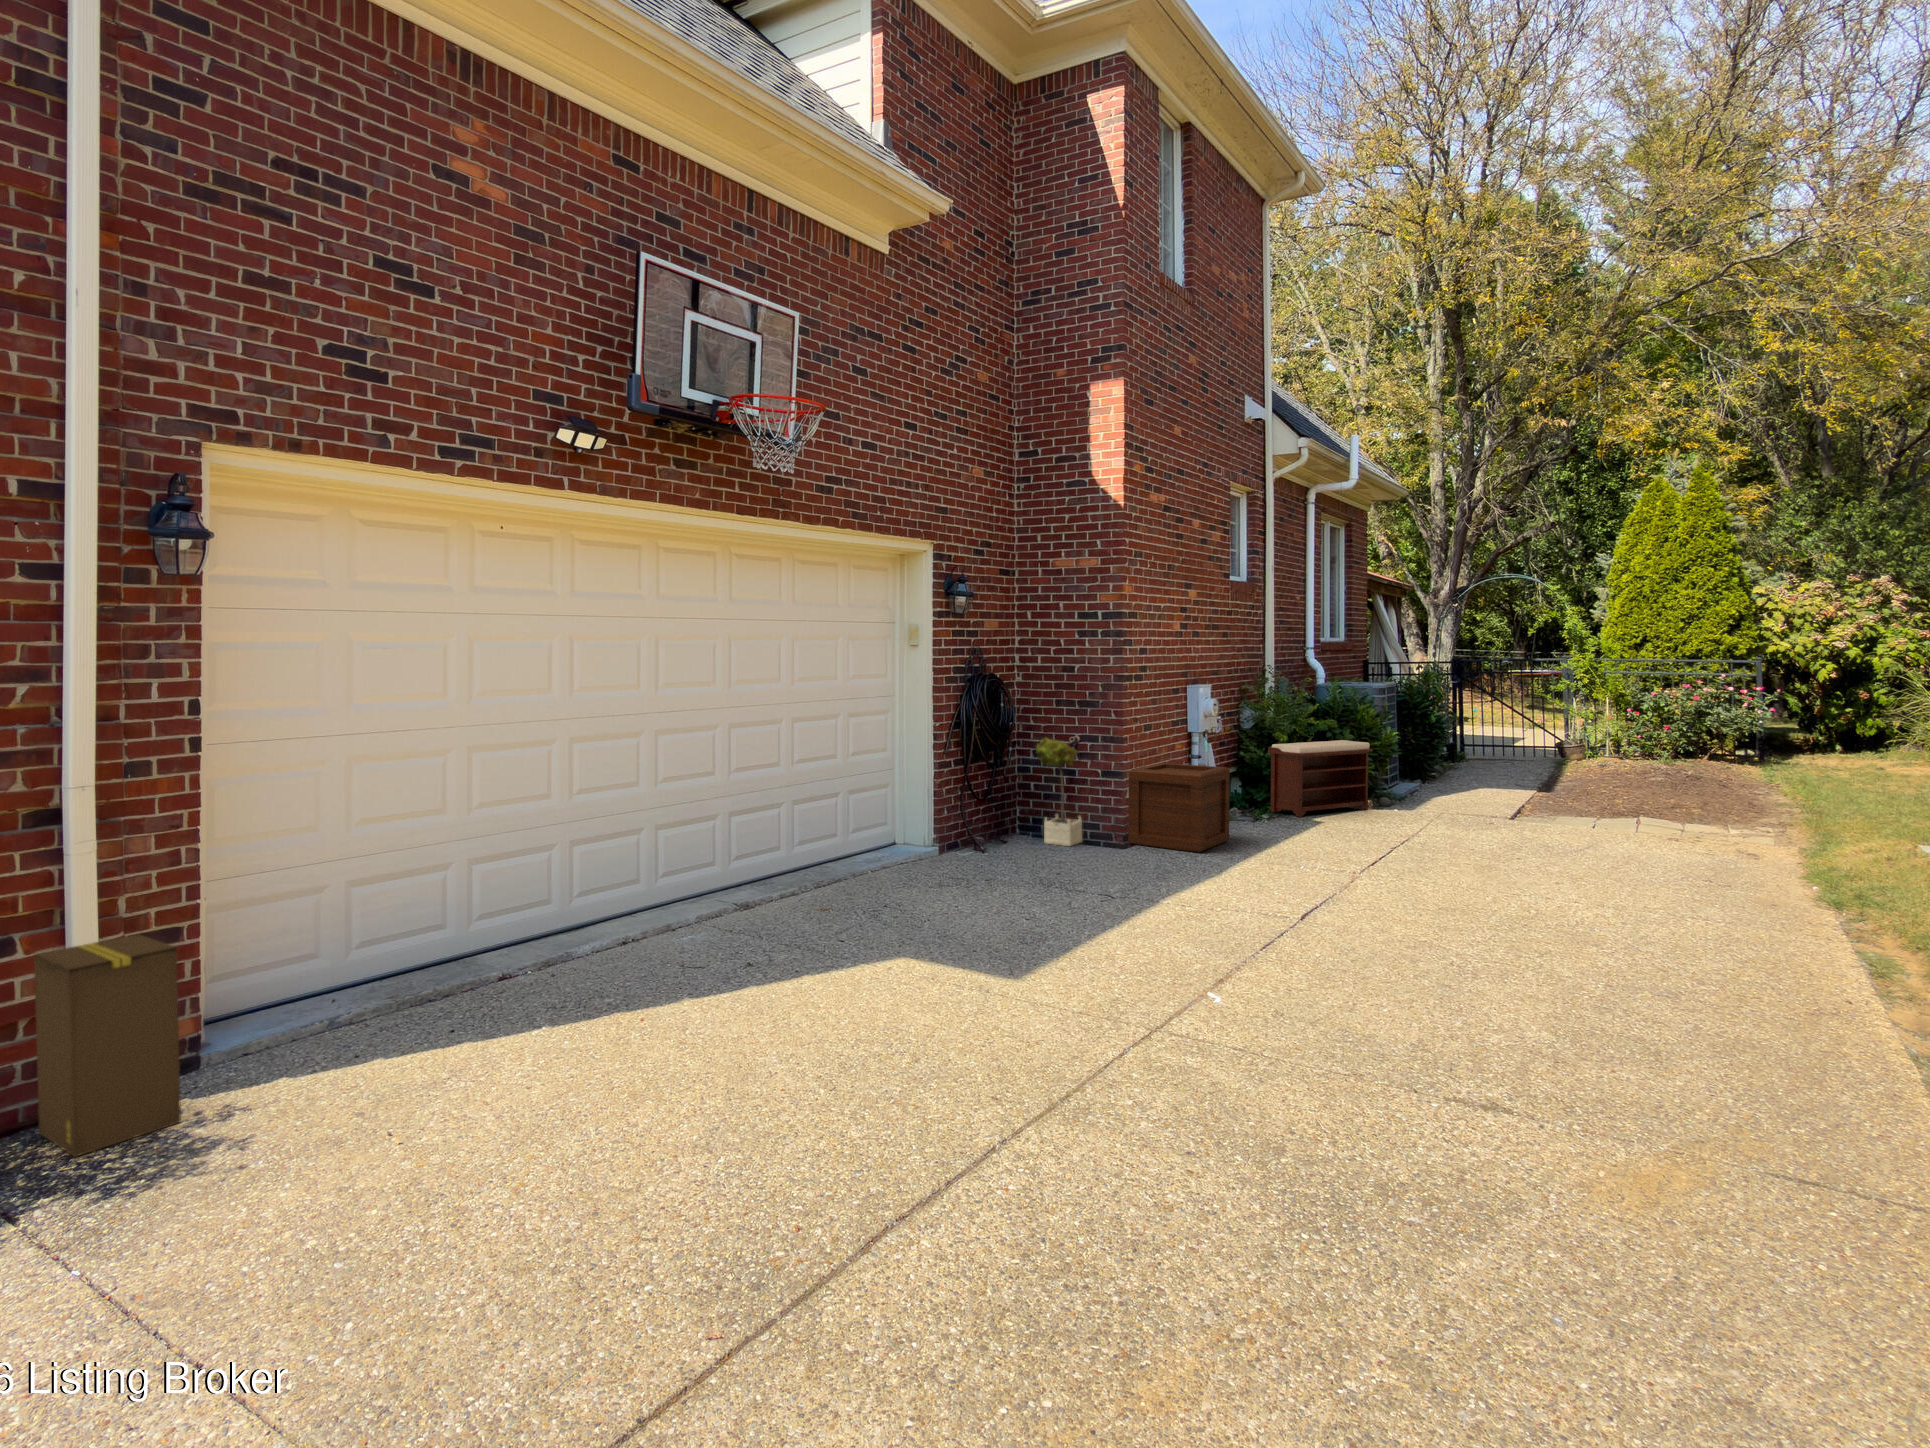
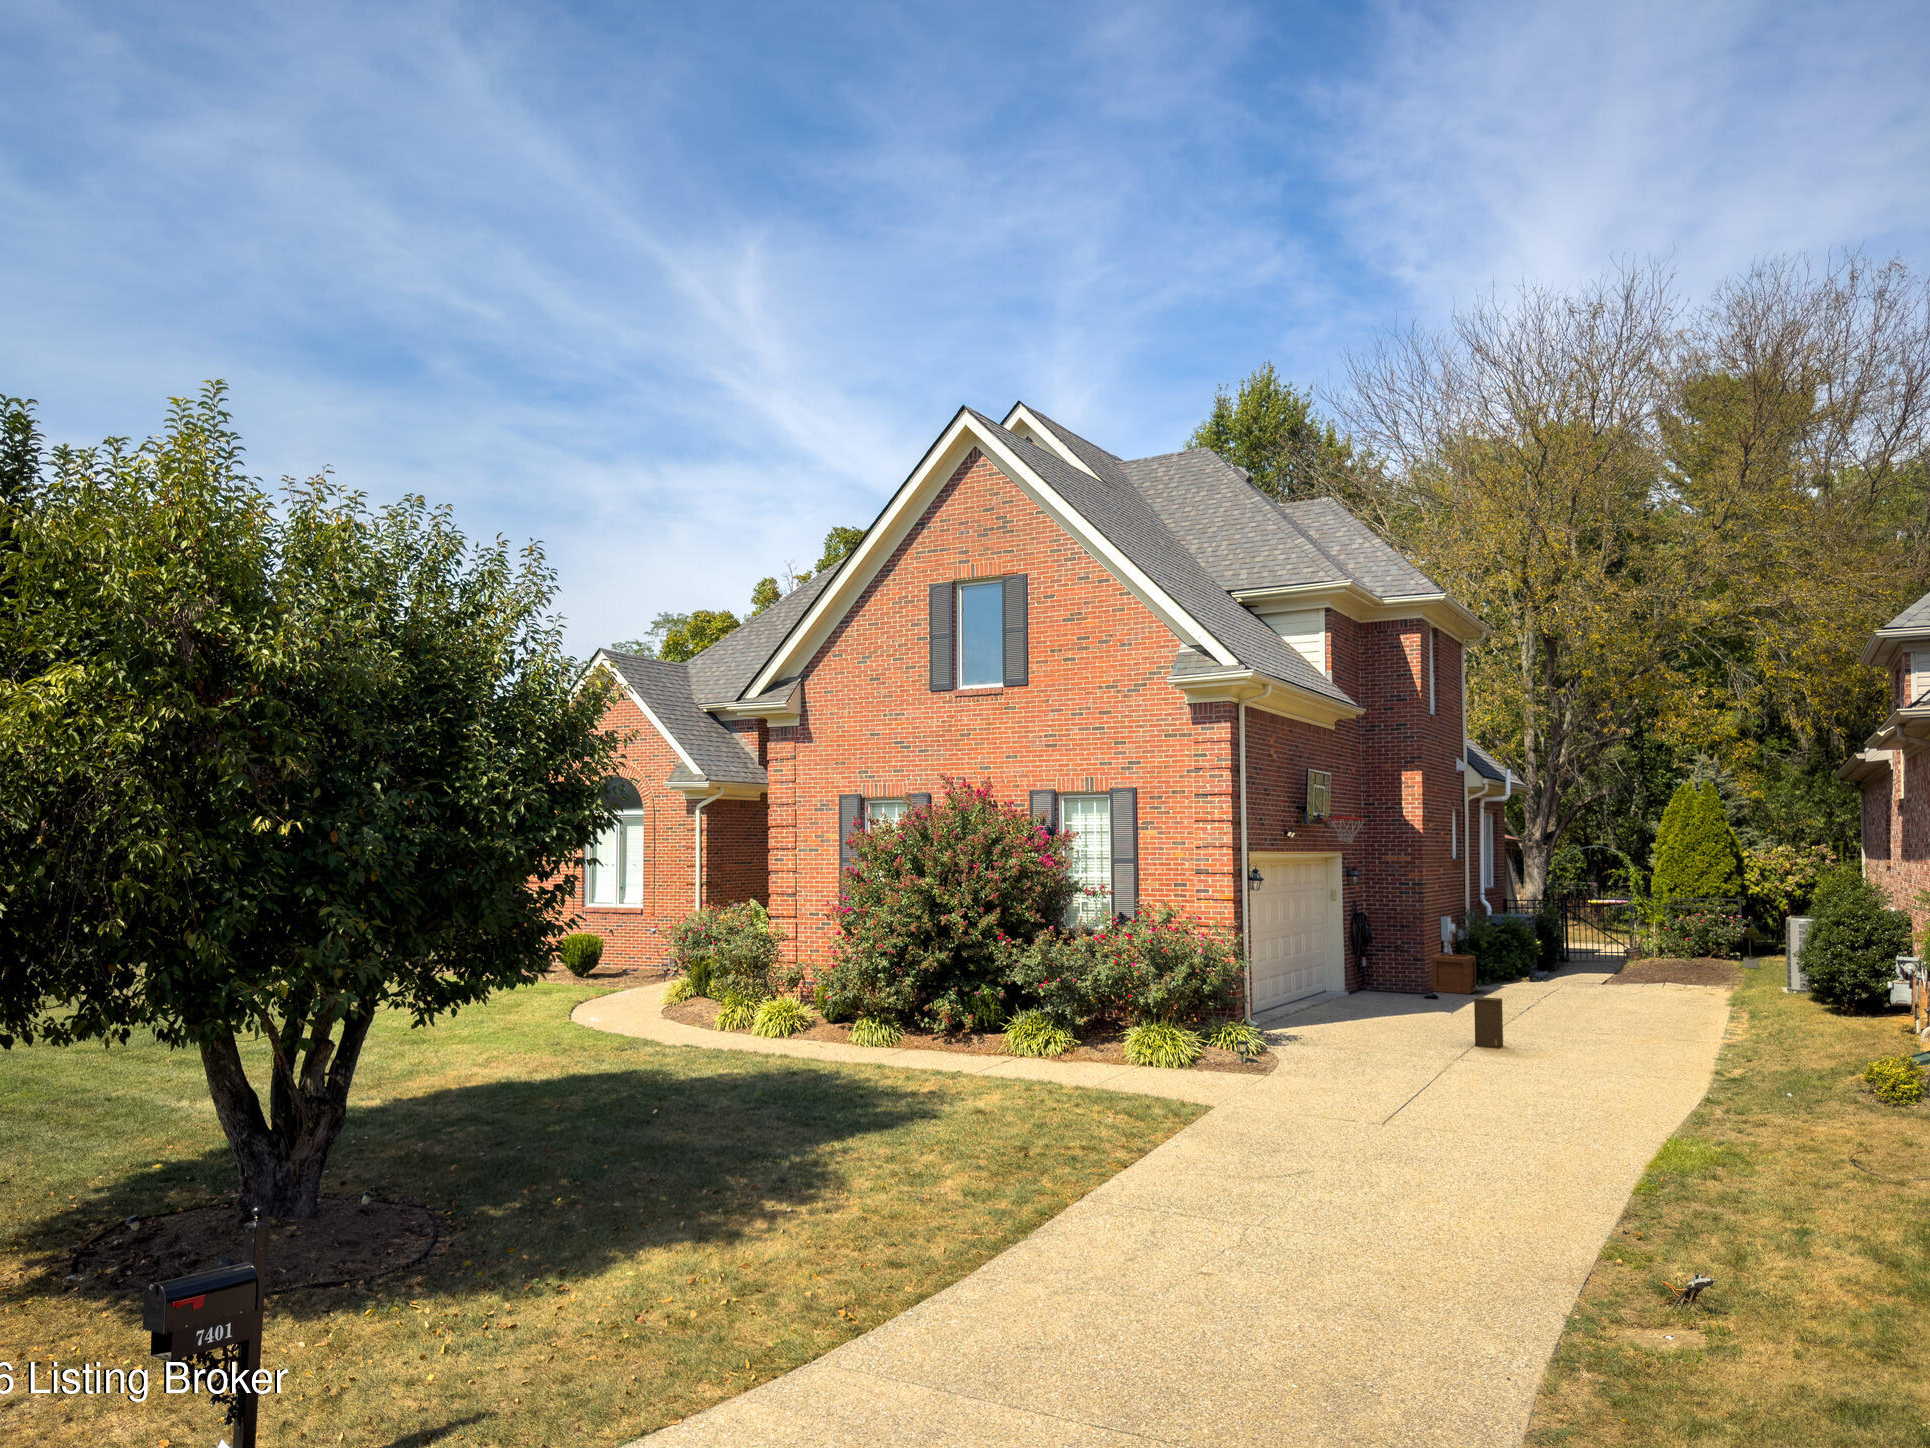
potted tree: present [1036,738,1082,846] -> present [1742,927,1760,968]
bench: present [1268,740,1373,817] -> none [1481,944,1532,983]
cardboard box: present [34,934,181,1157] -> present [1474,997,1503,1048]

